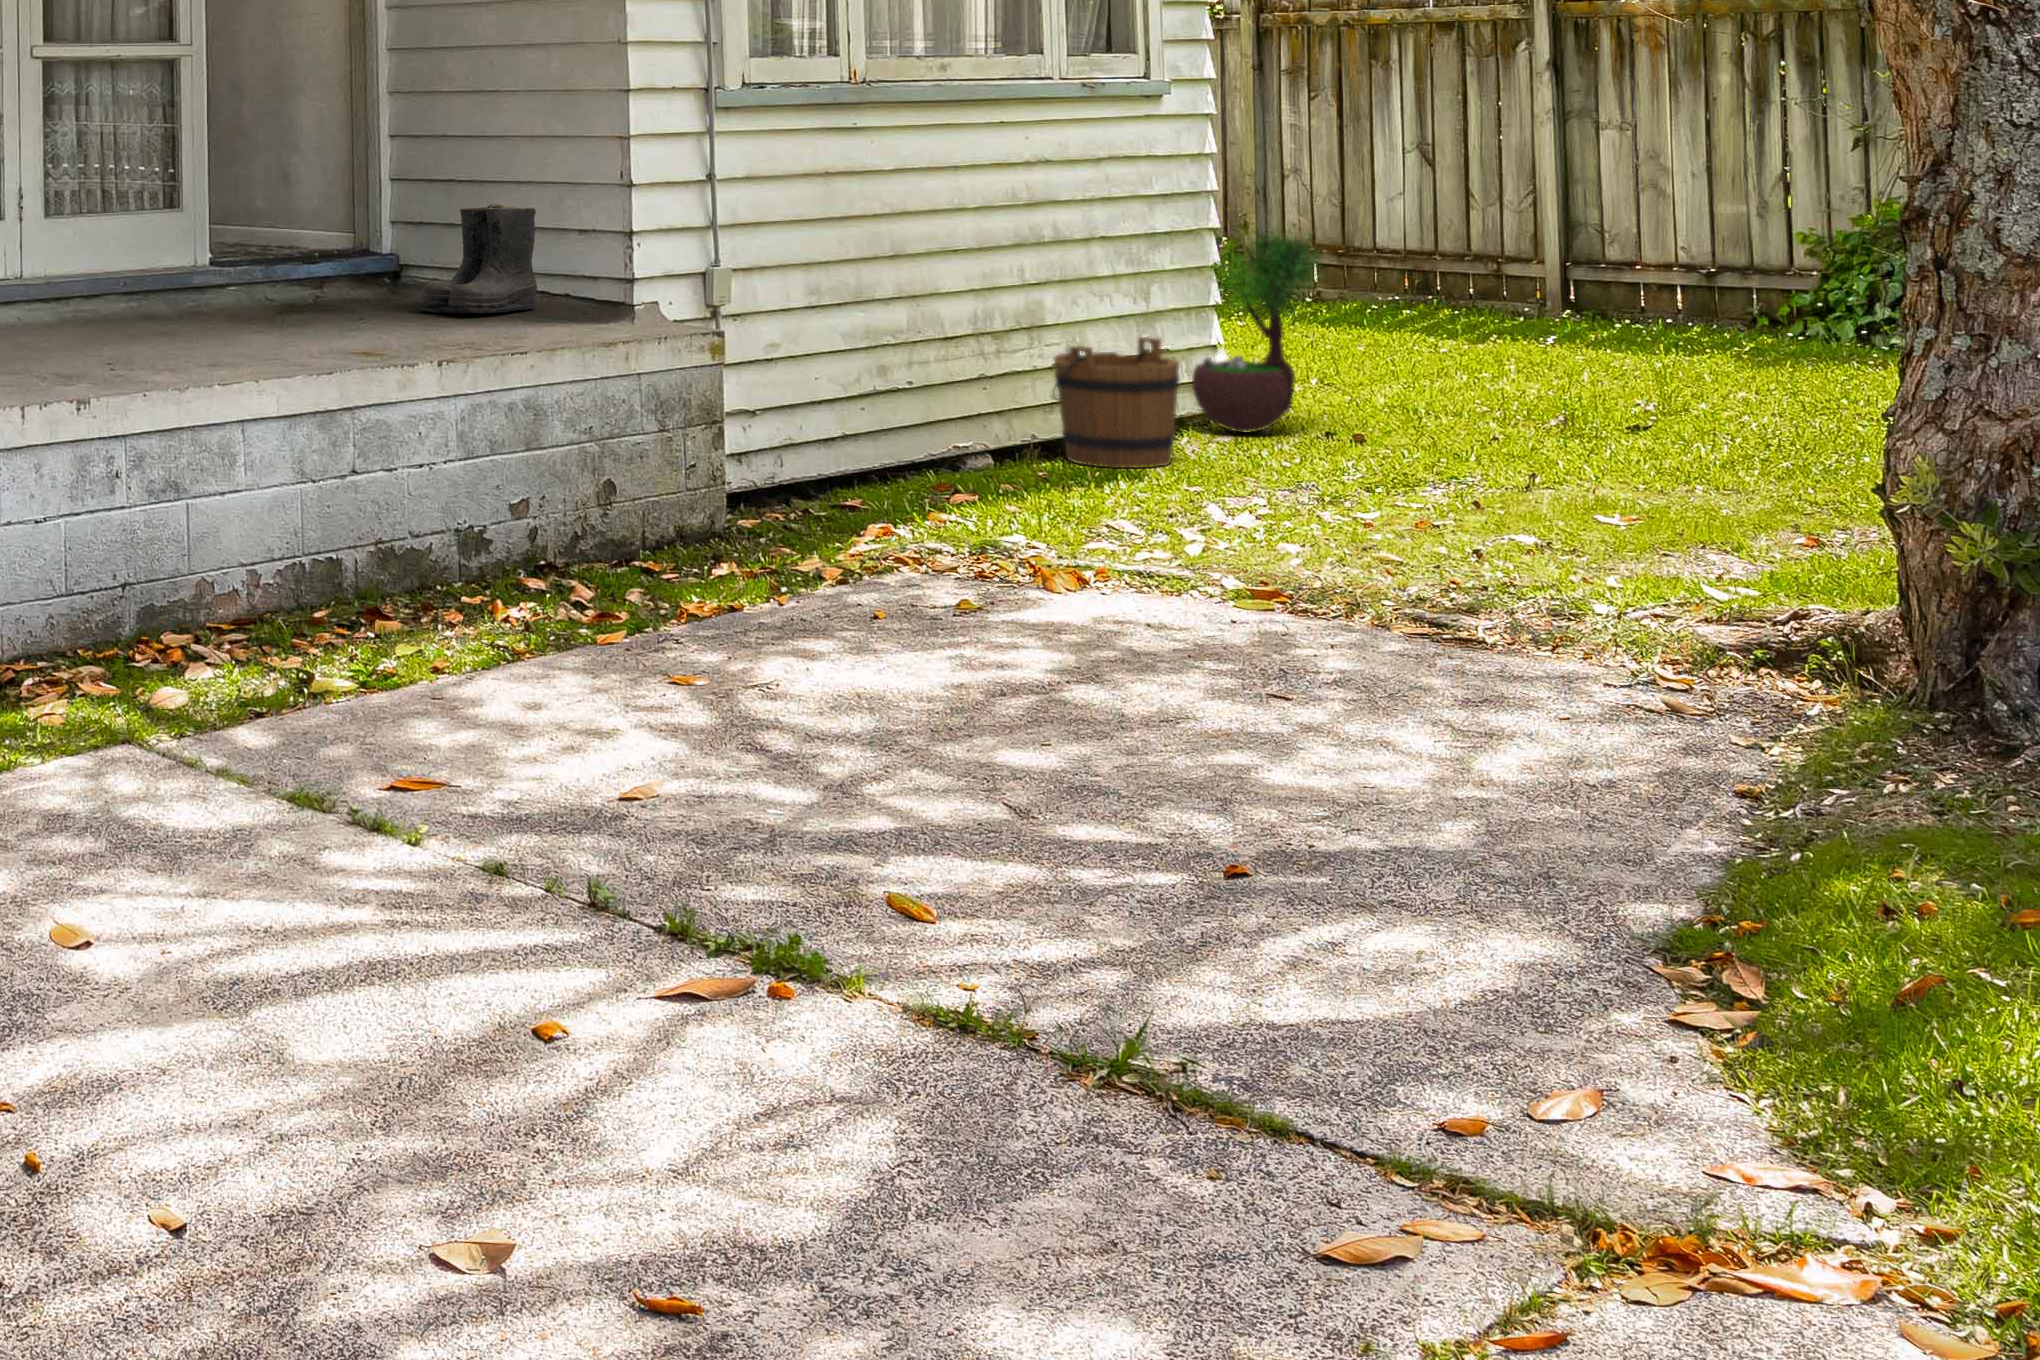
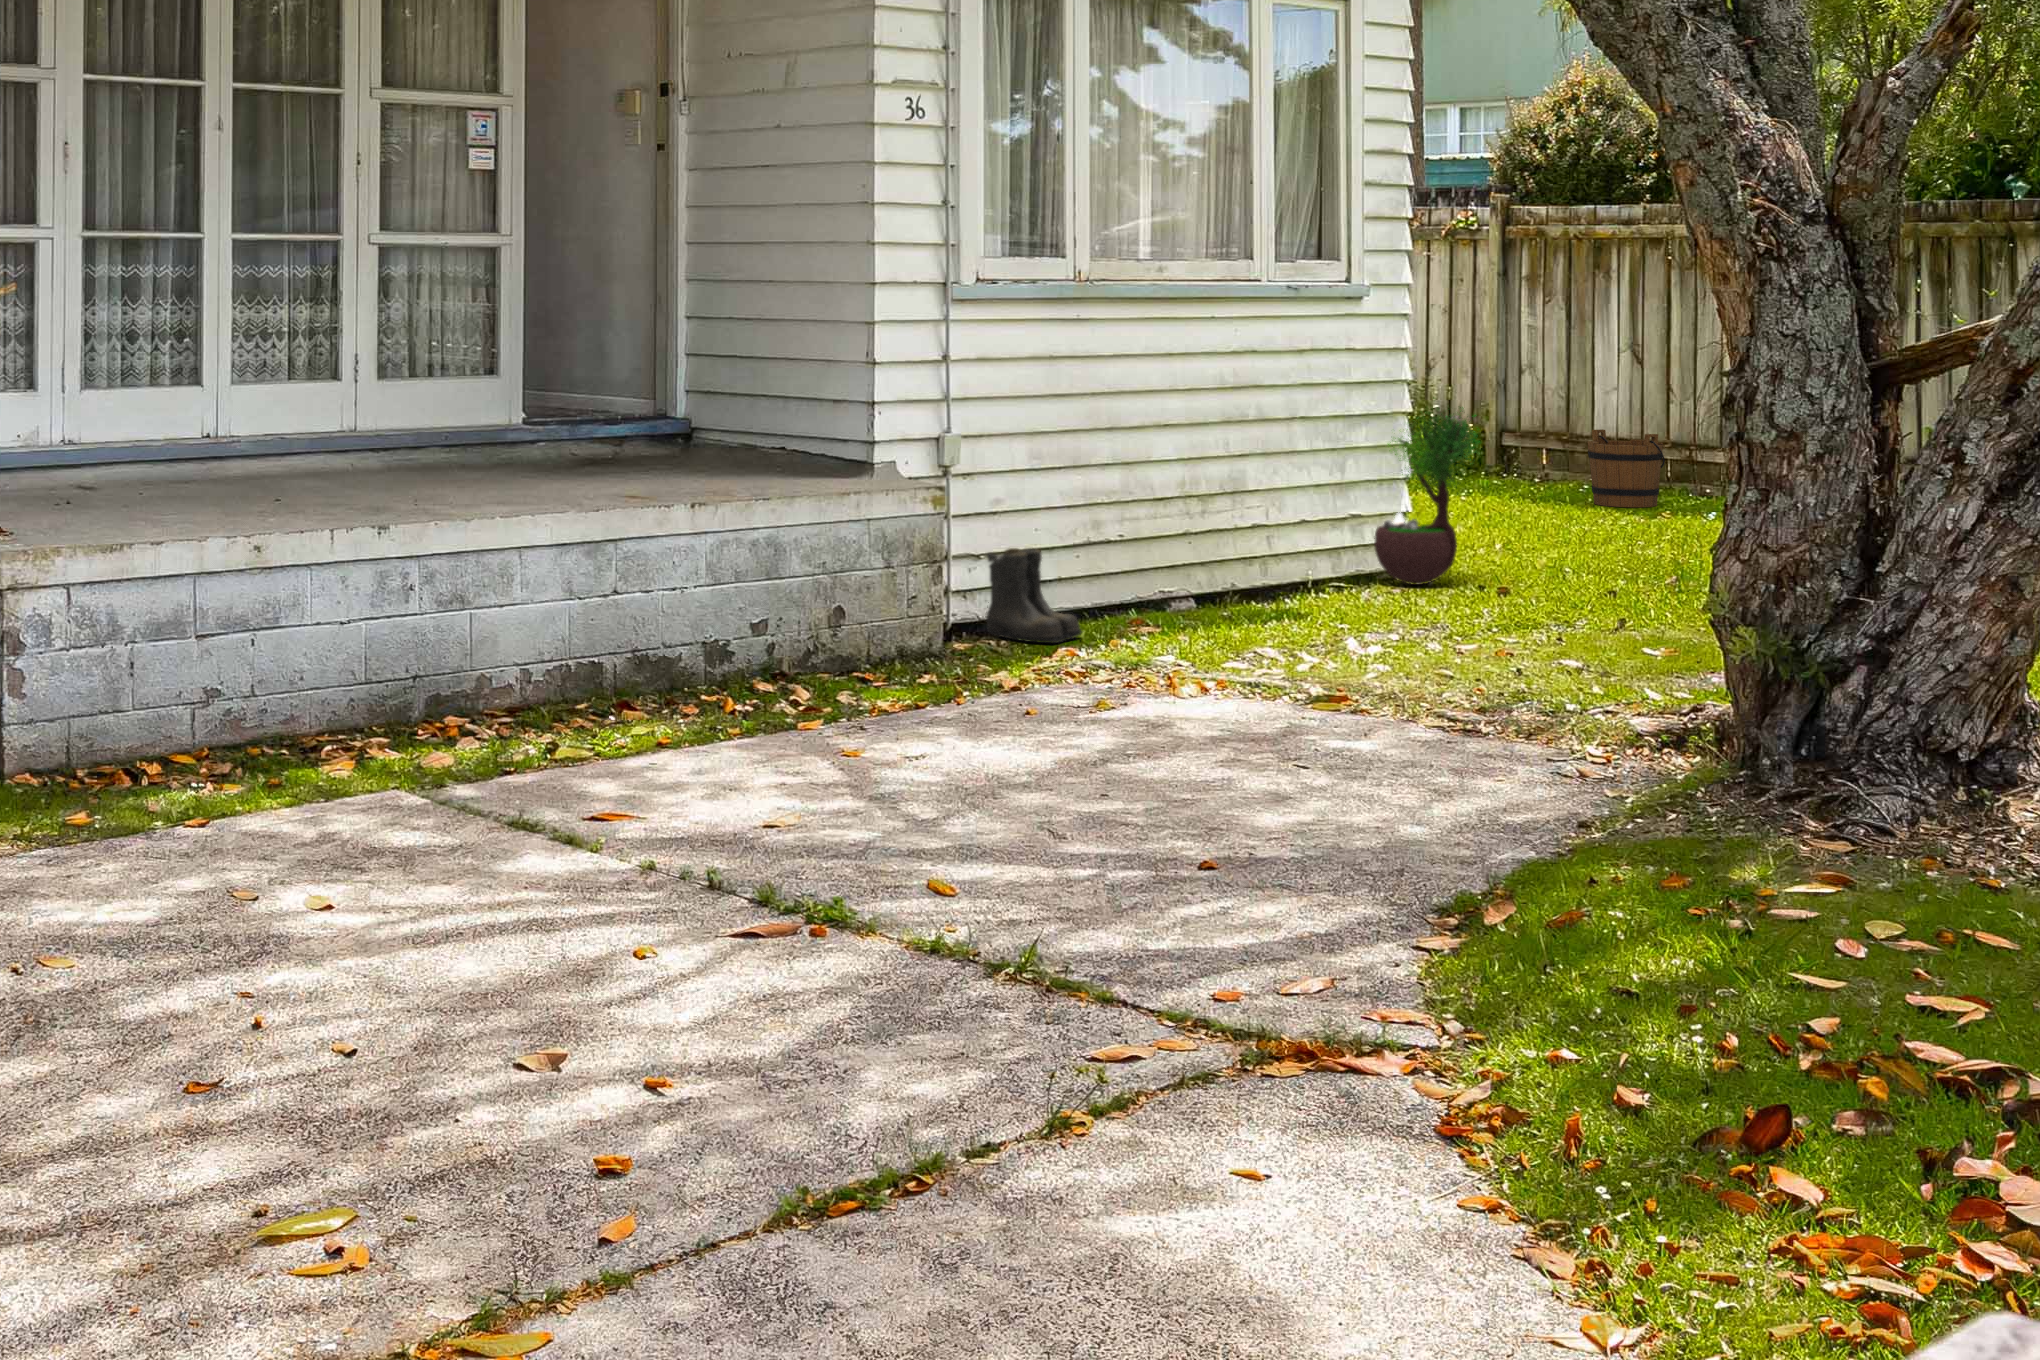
boots: present [417,204,538,313] -> present [986,548,1082,643]
bucket: present [1053,337,1180,468] -> present [1588,429,1665,507]

